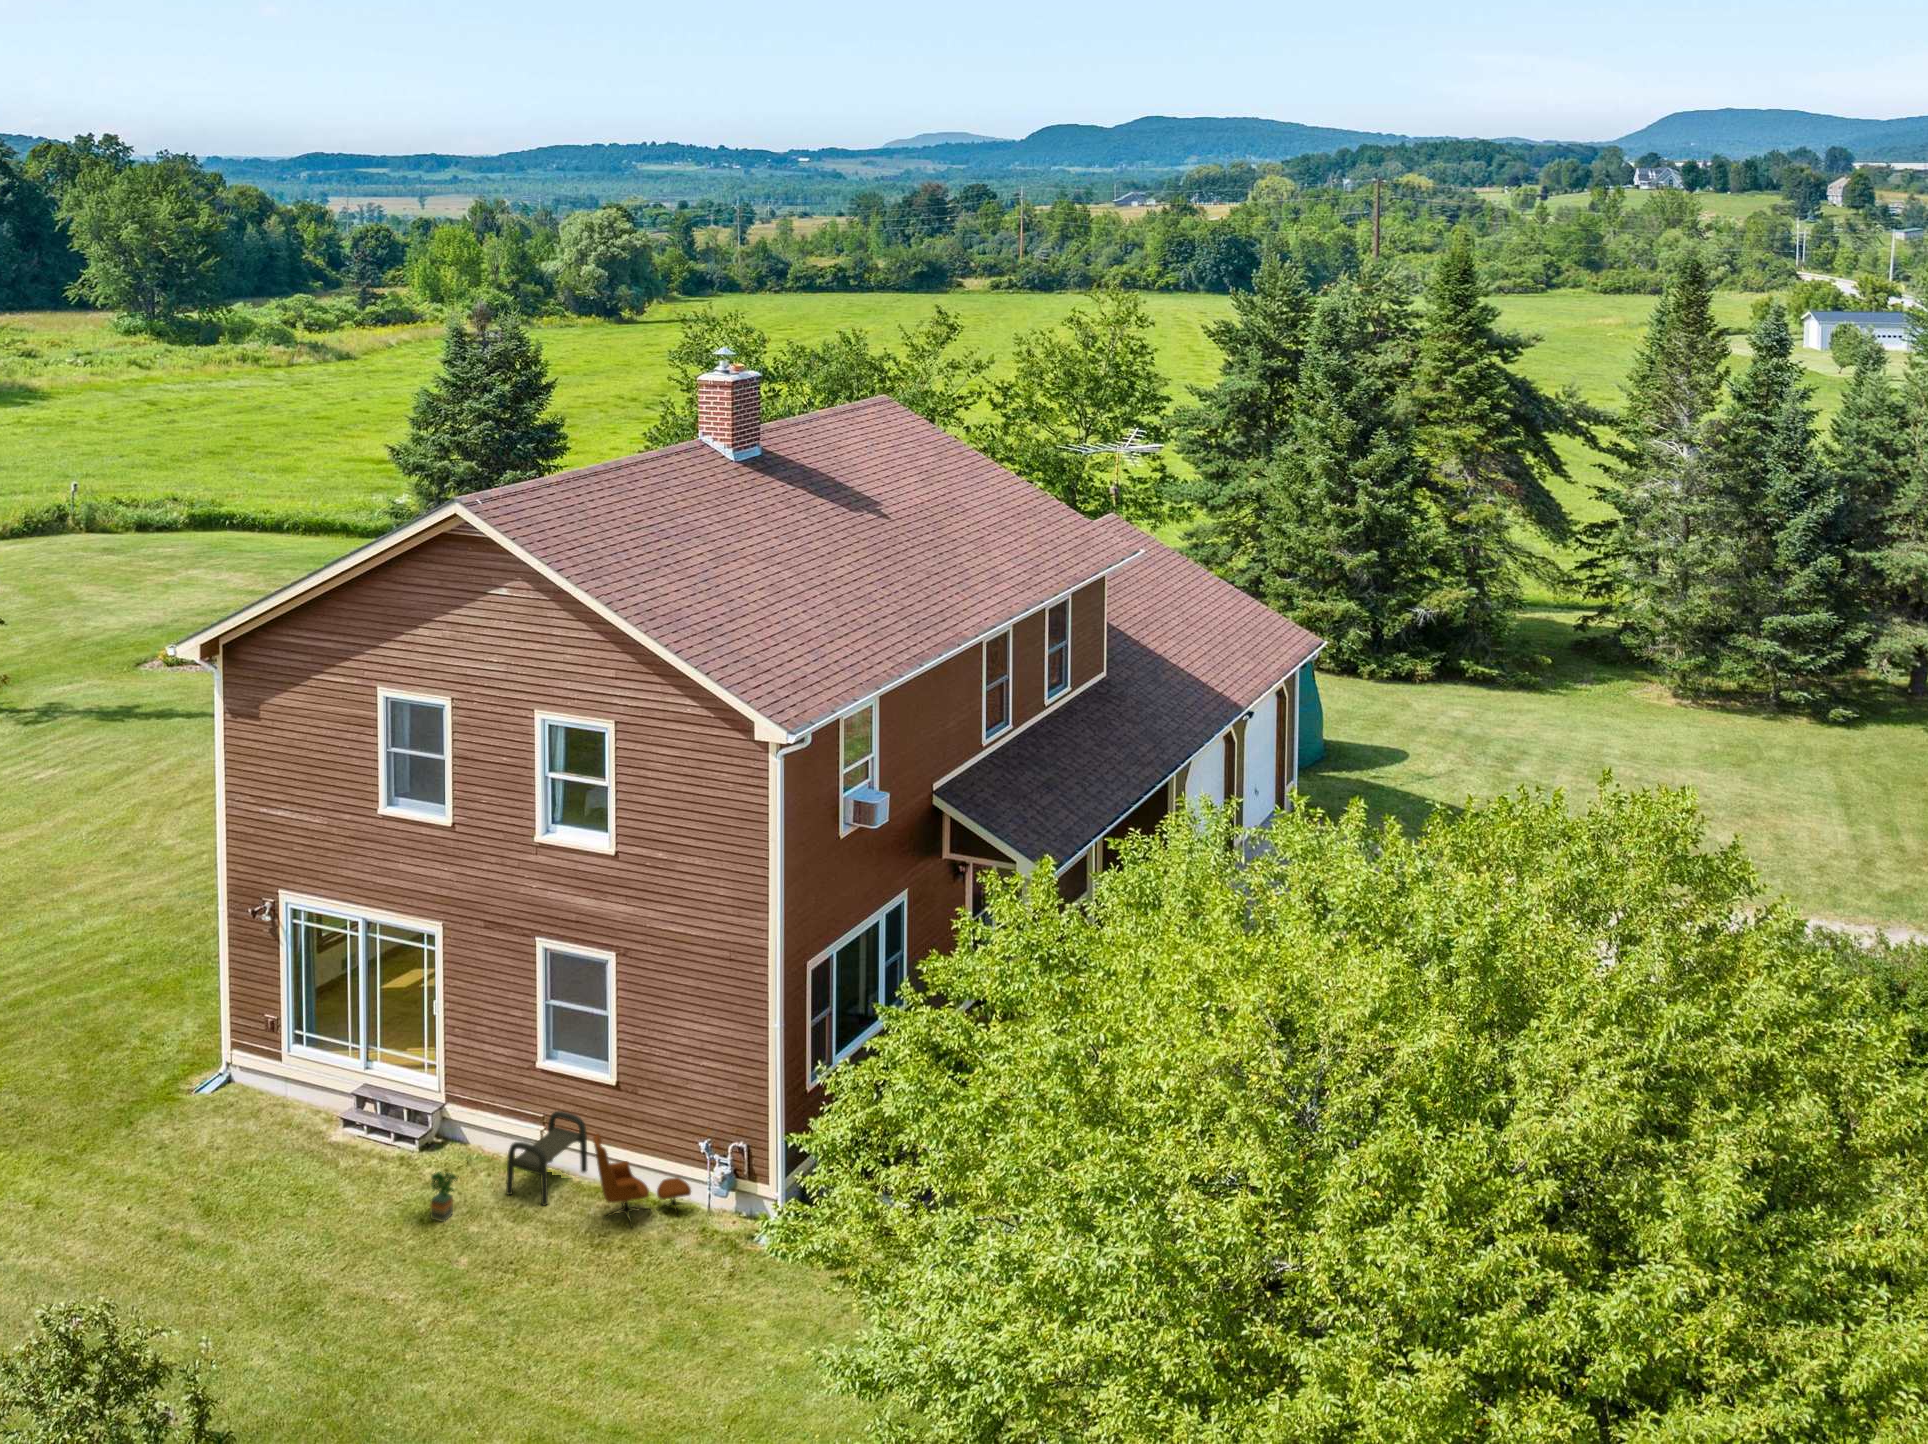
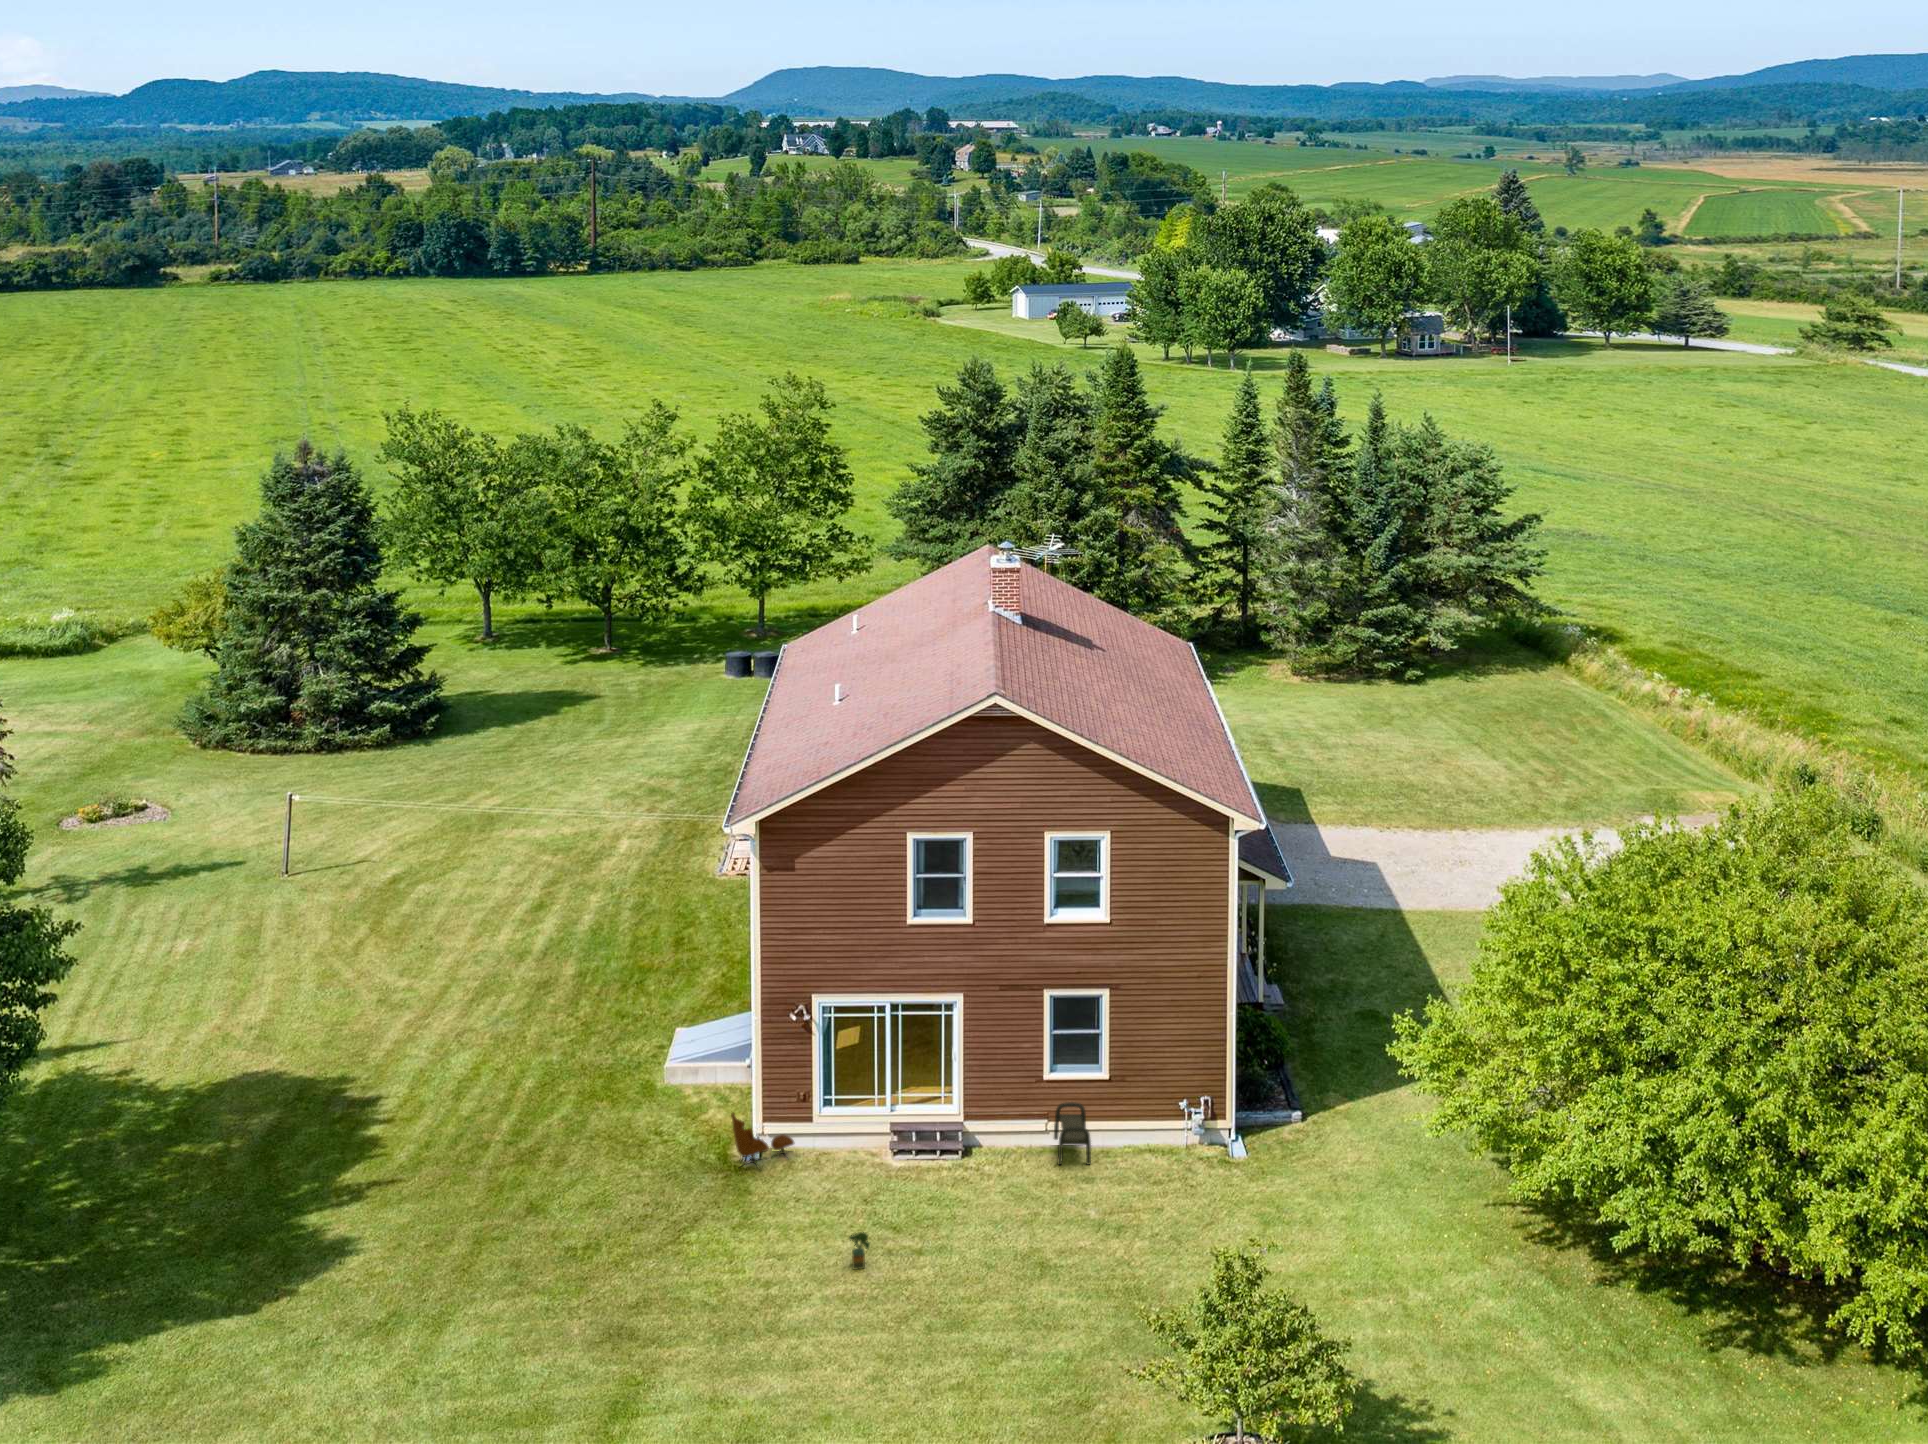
lounge chair: present [593,1134,691,1227] -> present [731,1113,794,1165]
potted tree: present [430,1172,458,1222] -> present [849,1232,870,1269]

